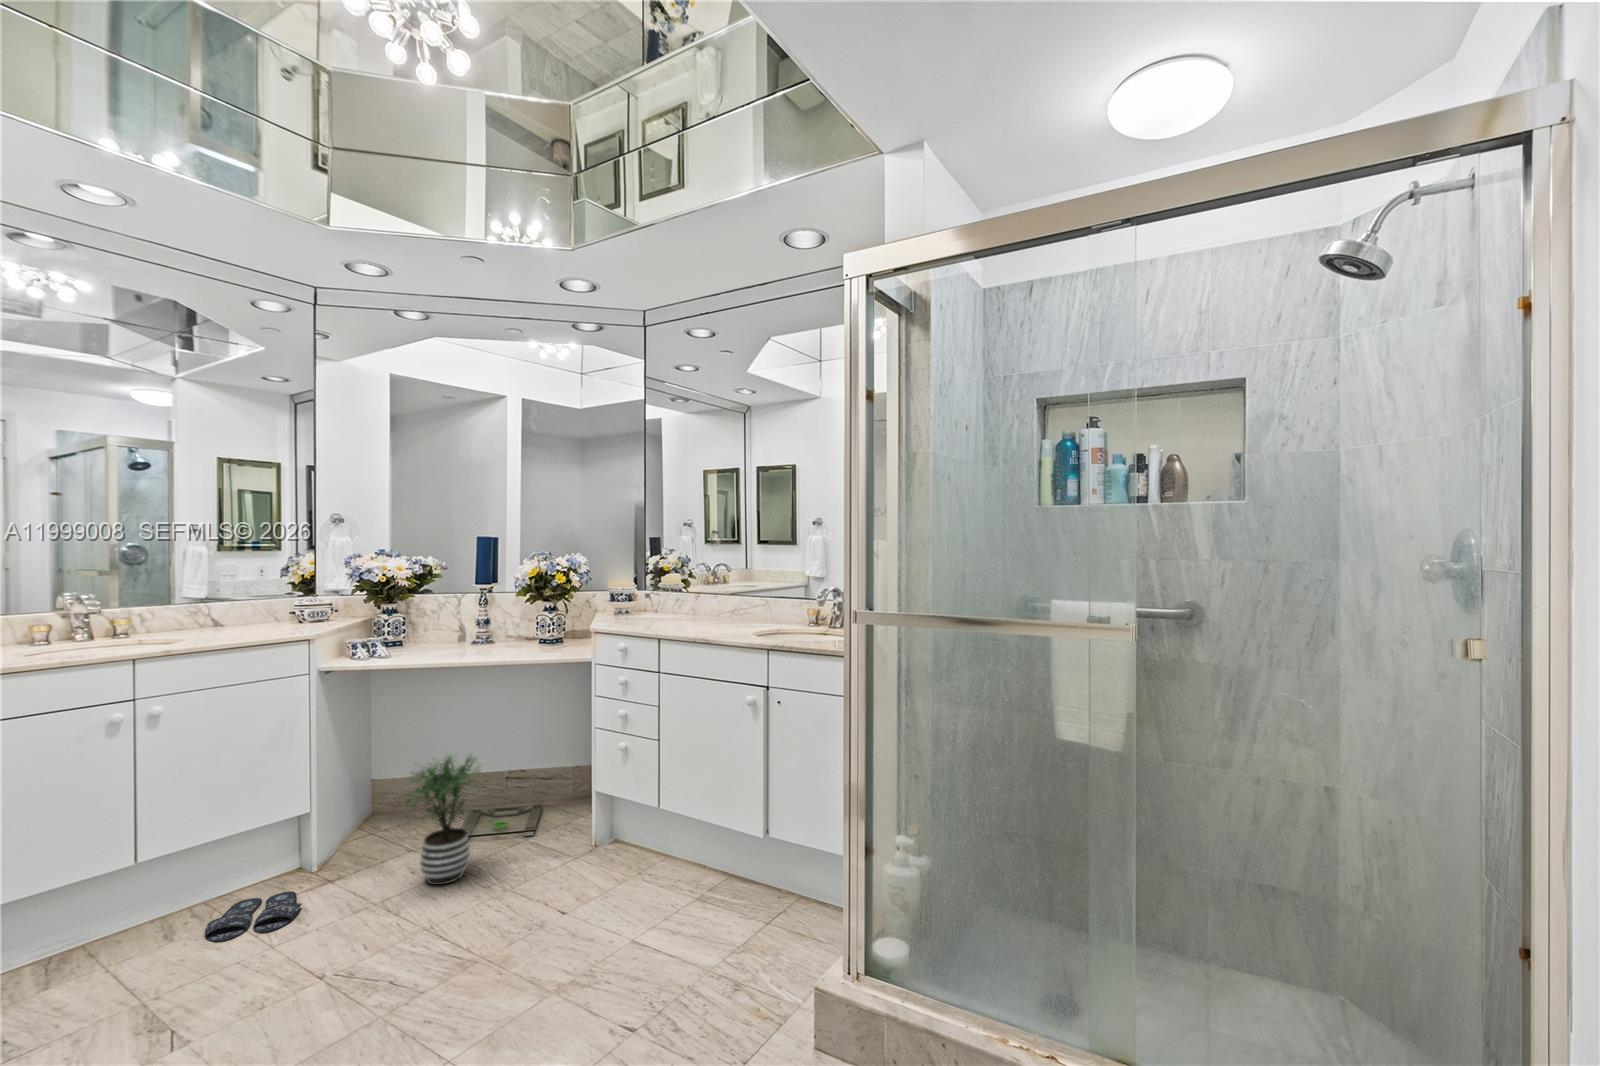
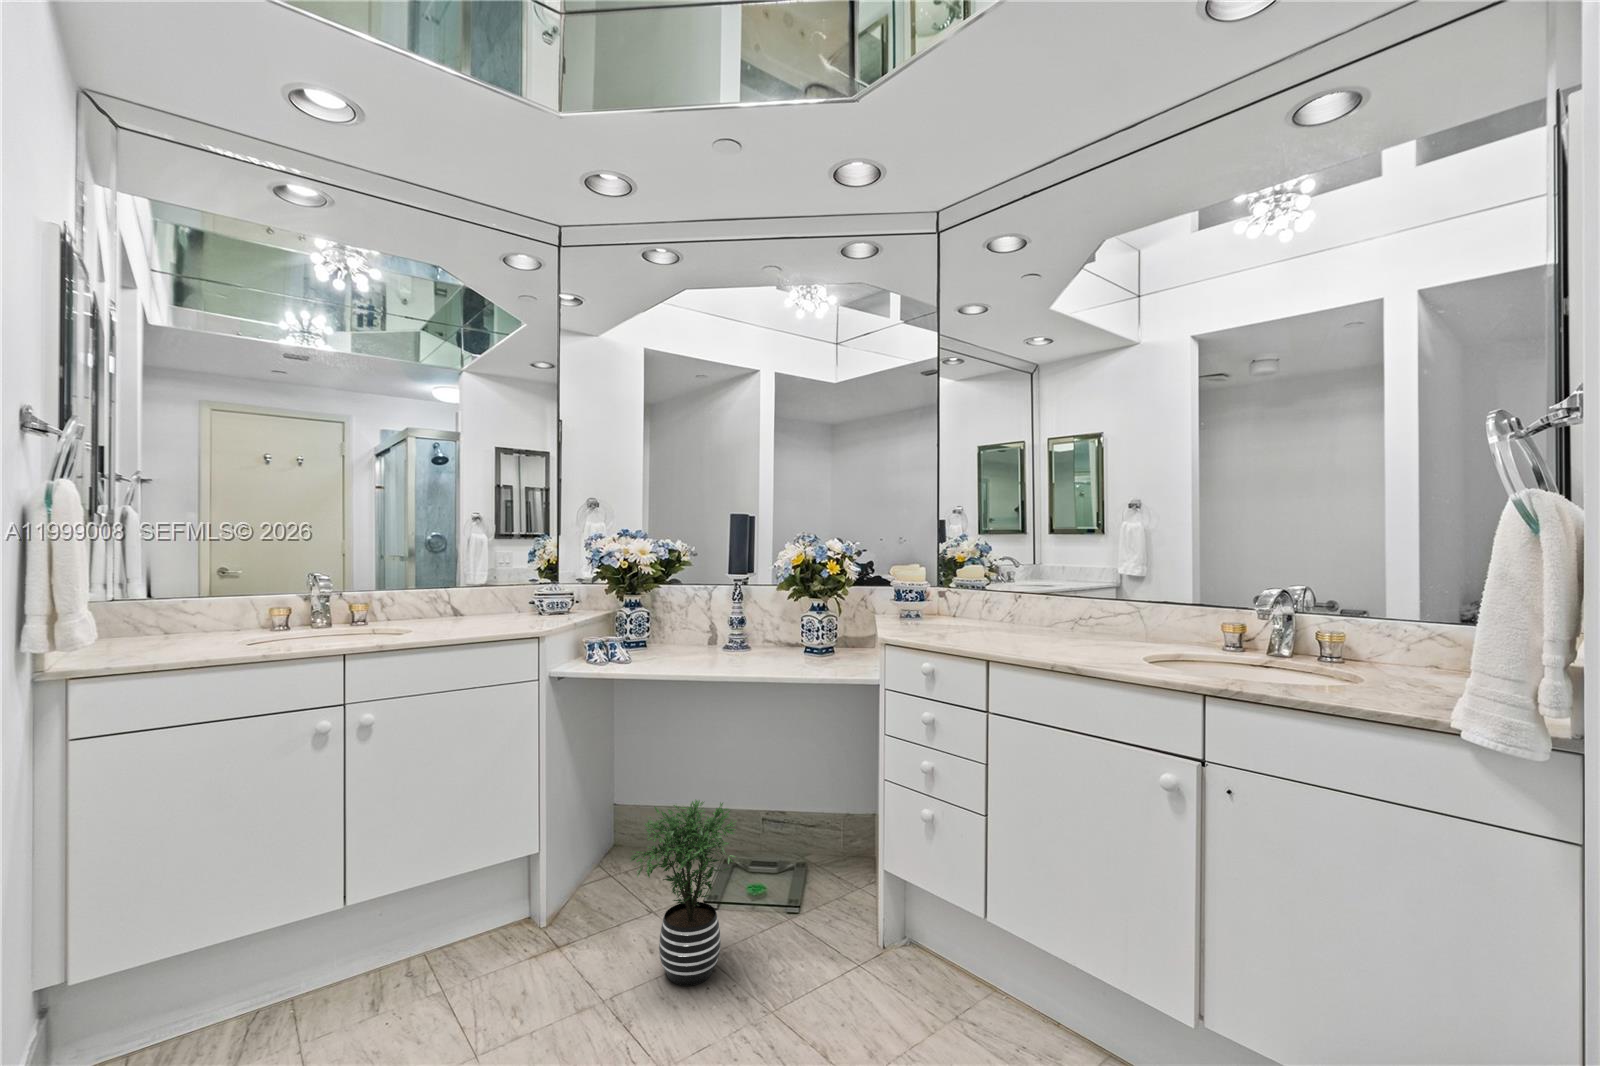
slippers: present [205,891,302,943] -> none [410,957,521,1030]

